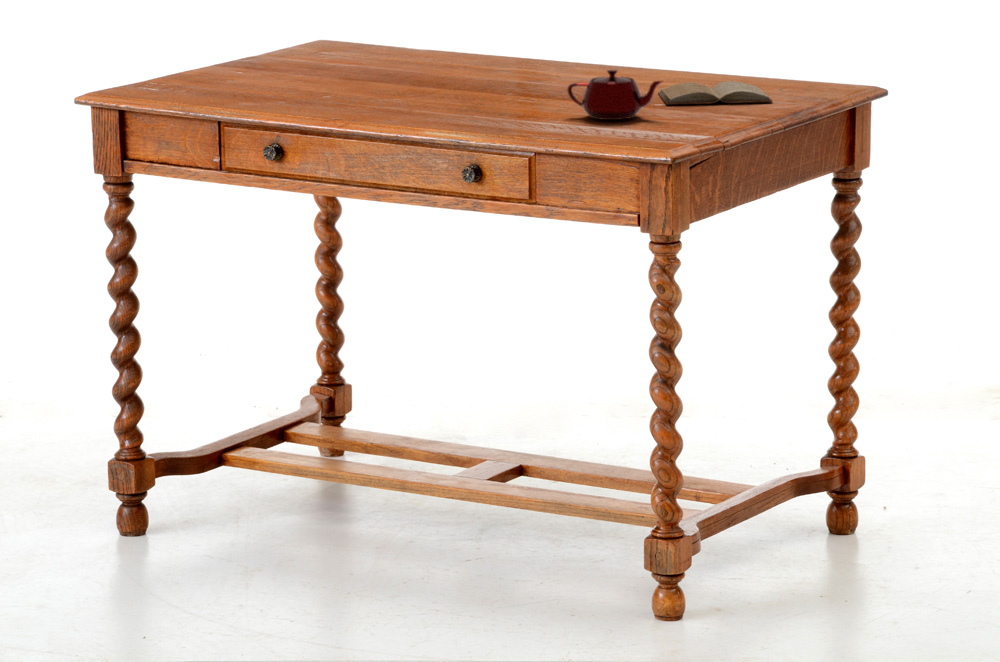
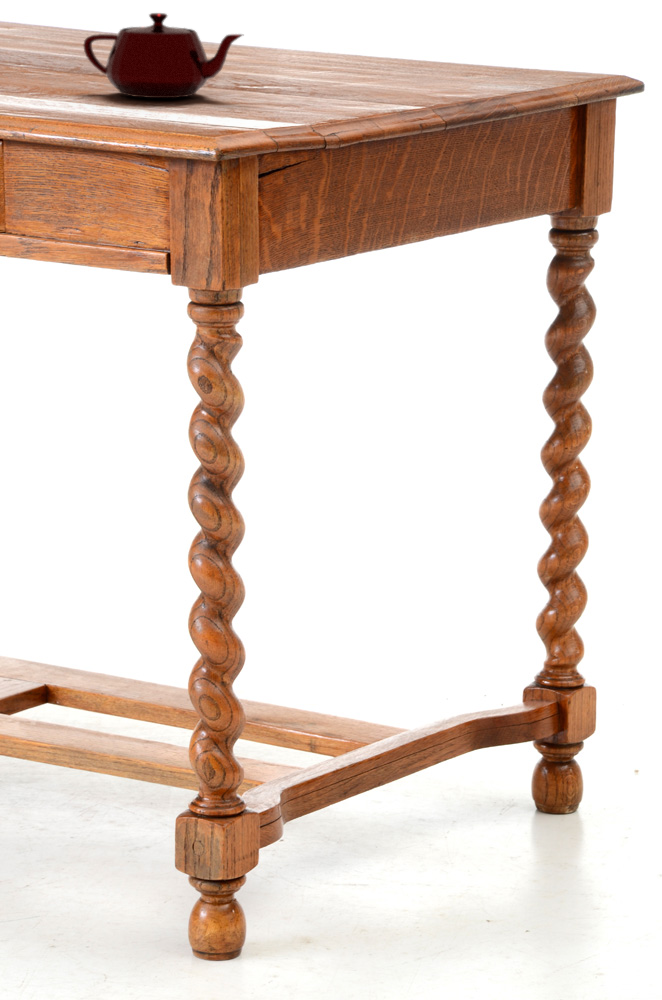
book: present [658,81,772,104] -> none [260,52,441,86]

